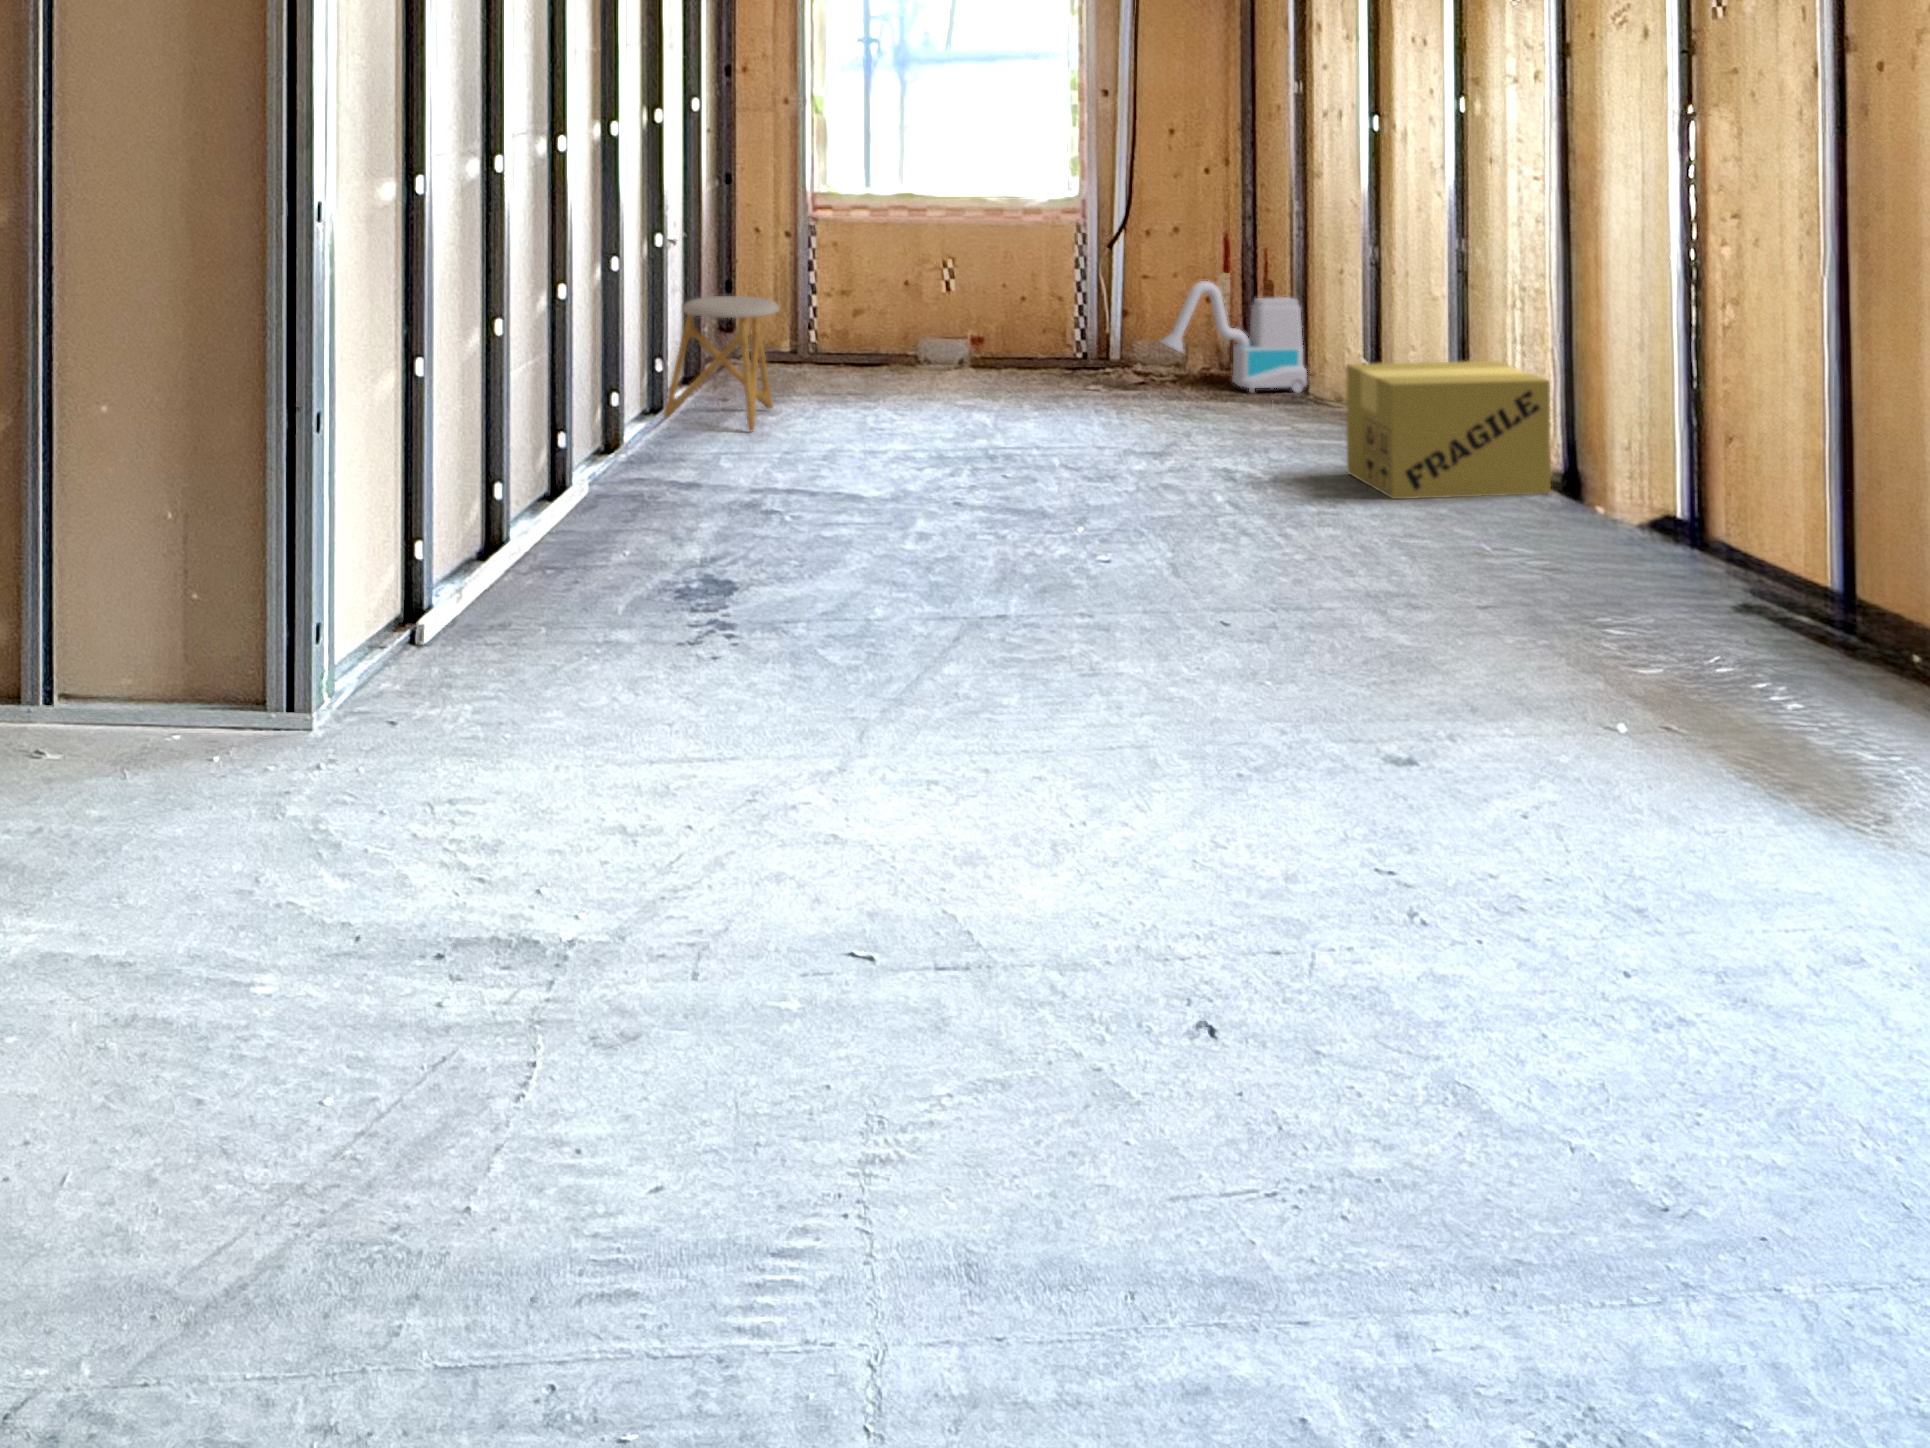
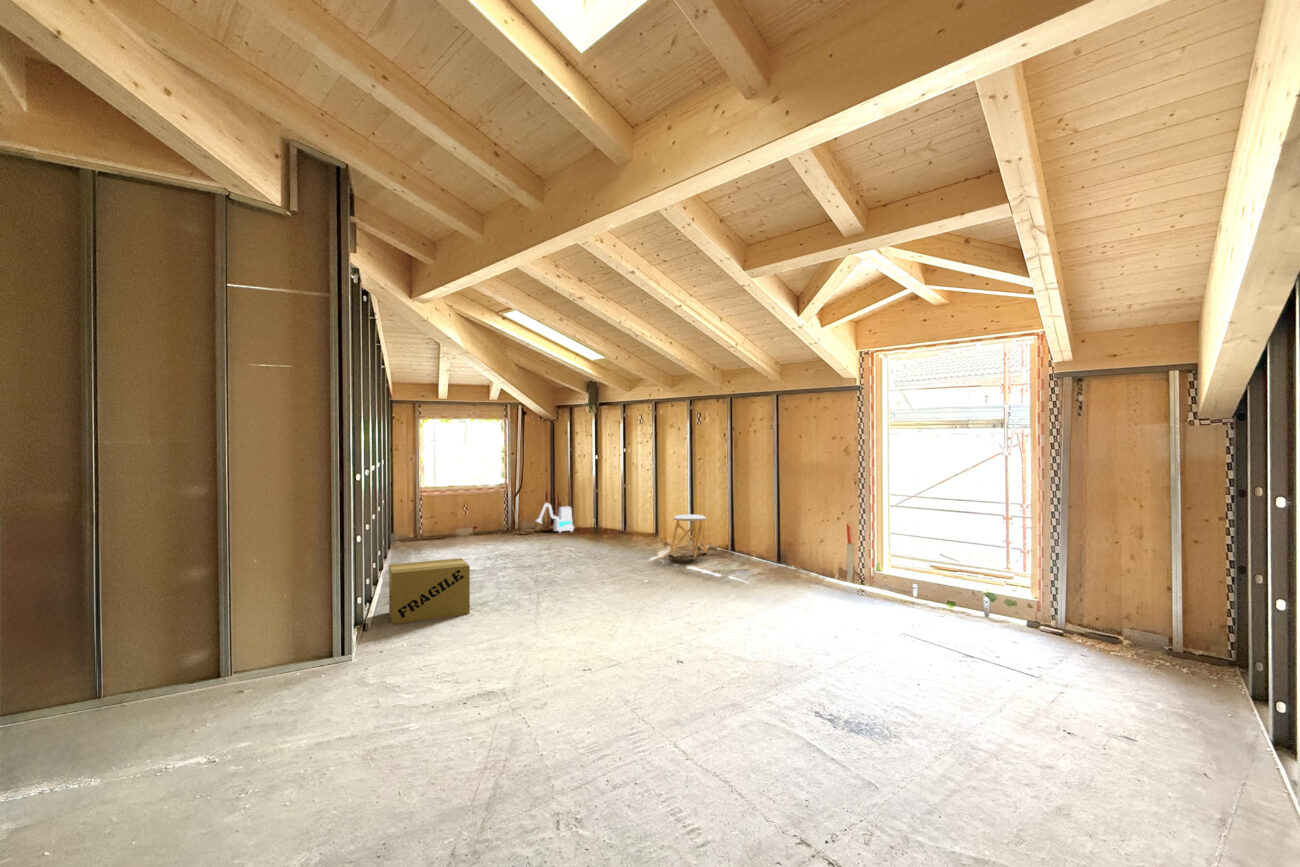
stool: present [664,296,779,432] -> present [670,515,707,559]
cardboard box: present [1346,361,1551,499] -> present [389,558,470,624]

